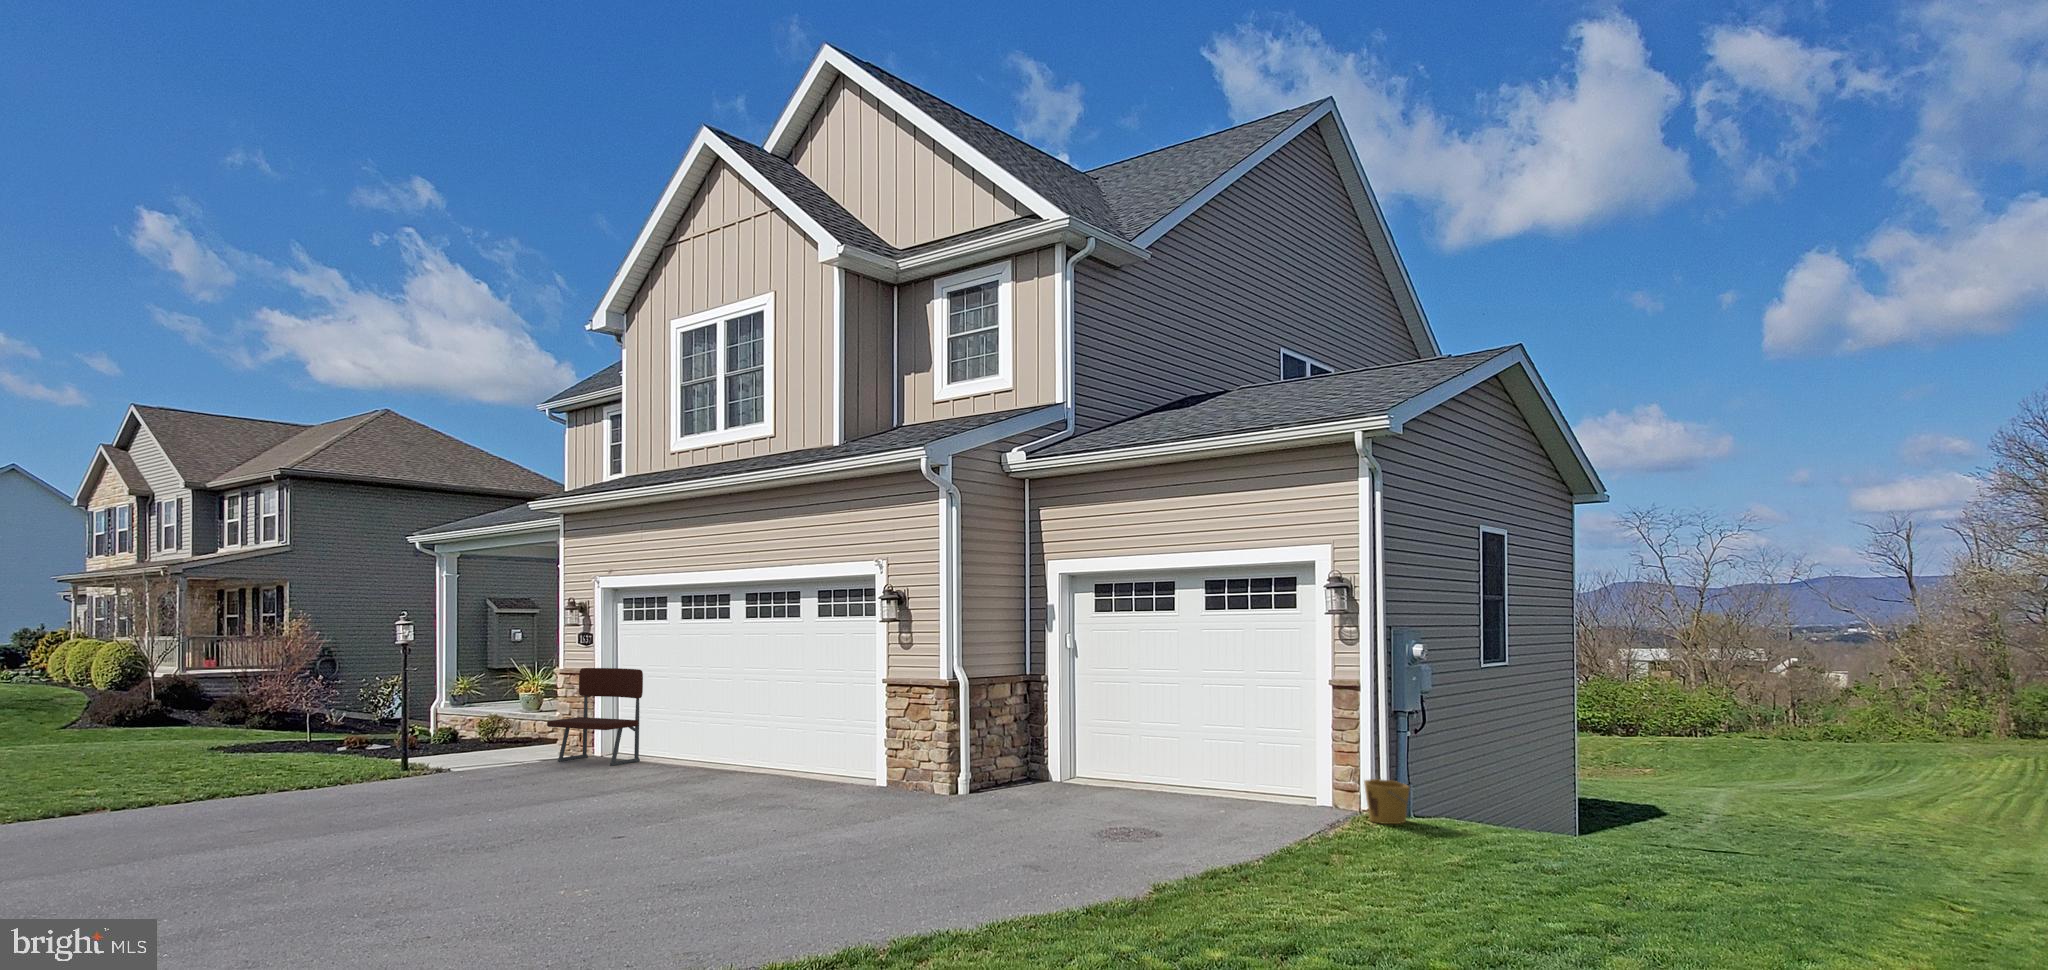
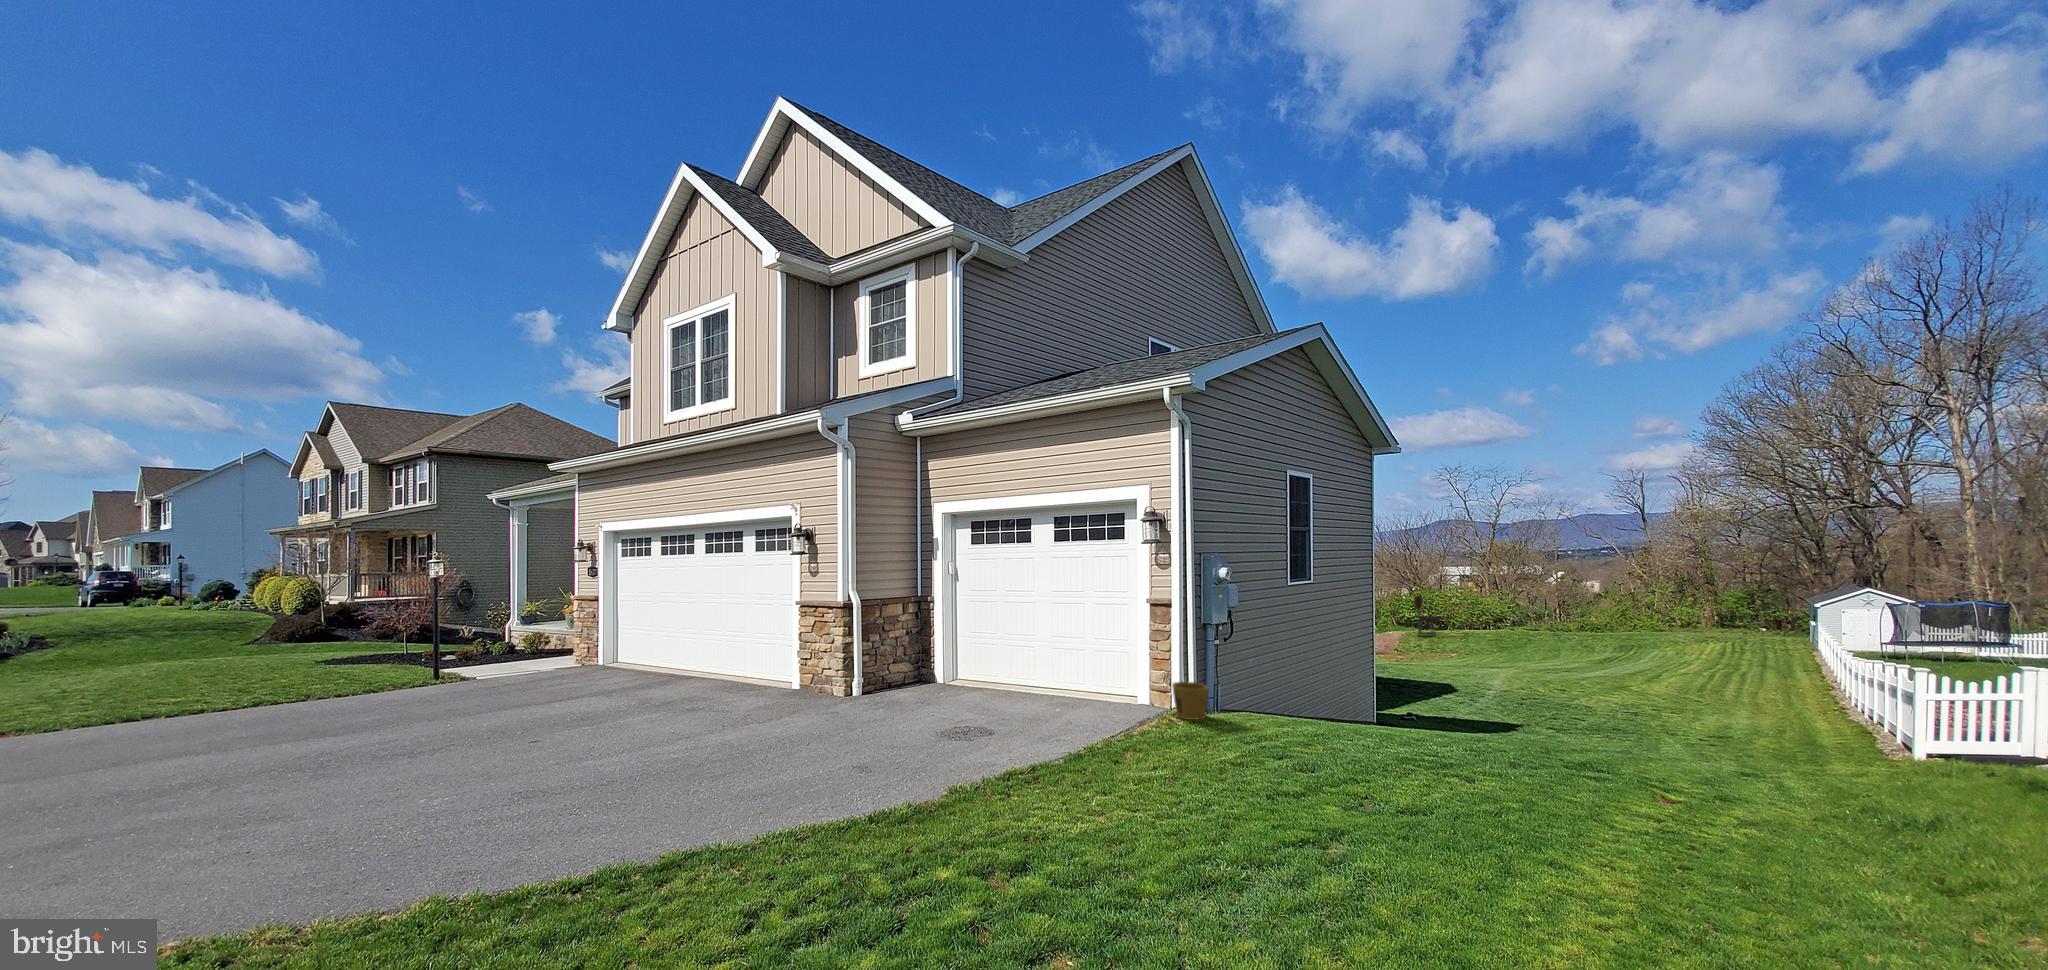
bench: present [547,668,643,766] -> present [1414,595,1441,637]

